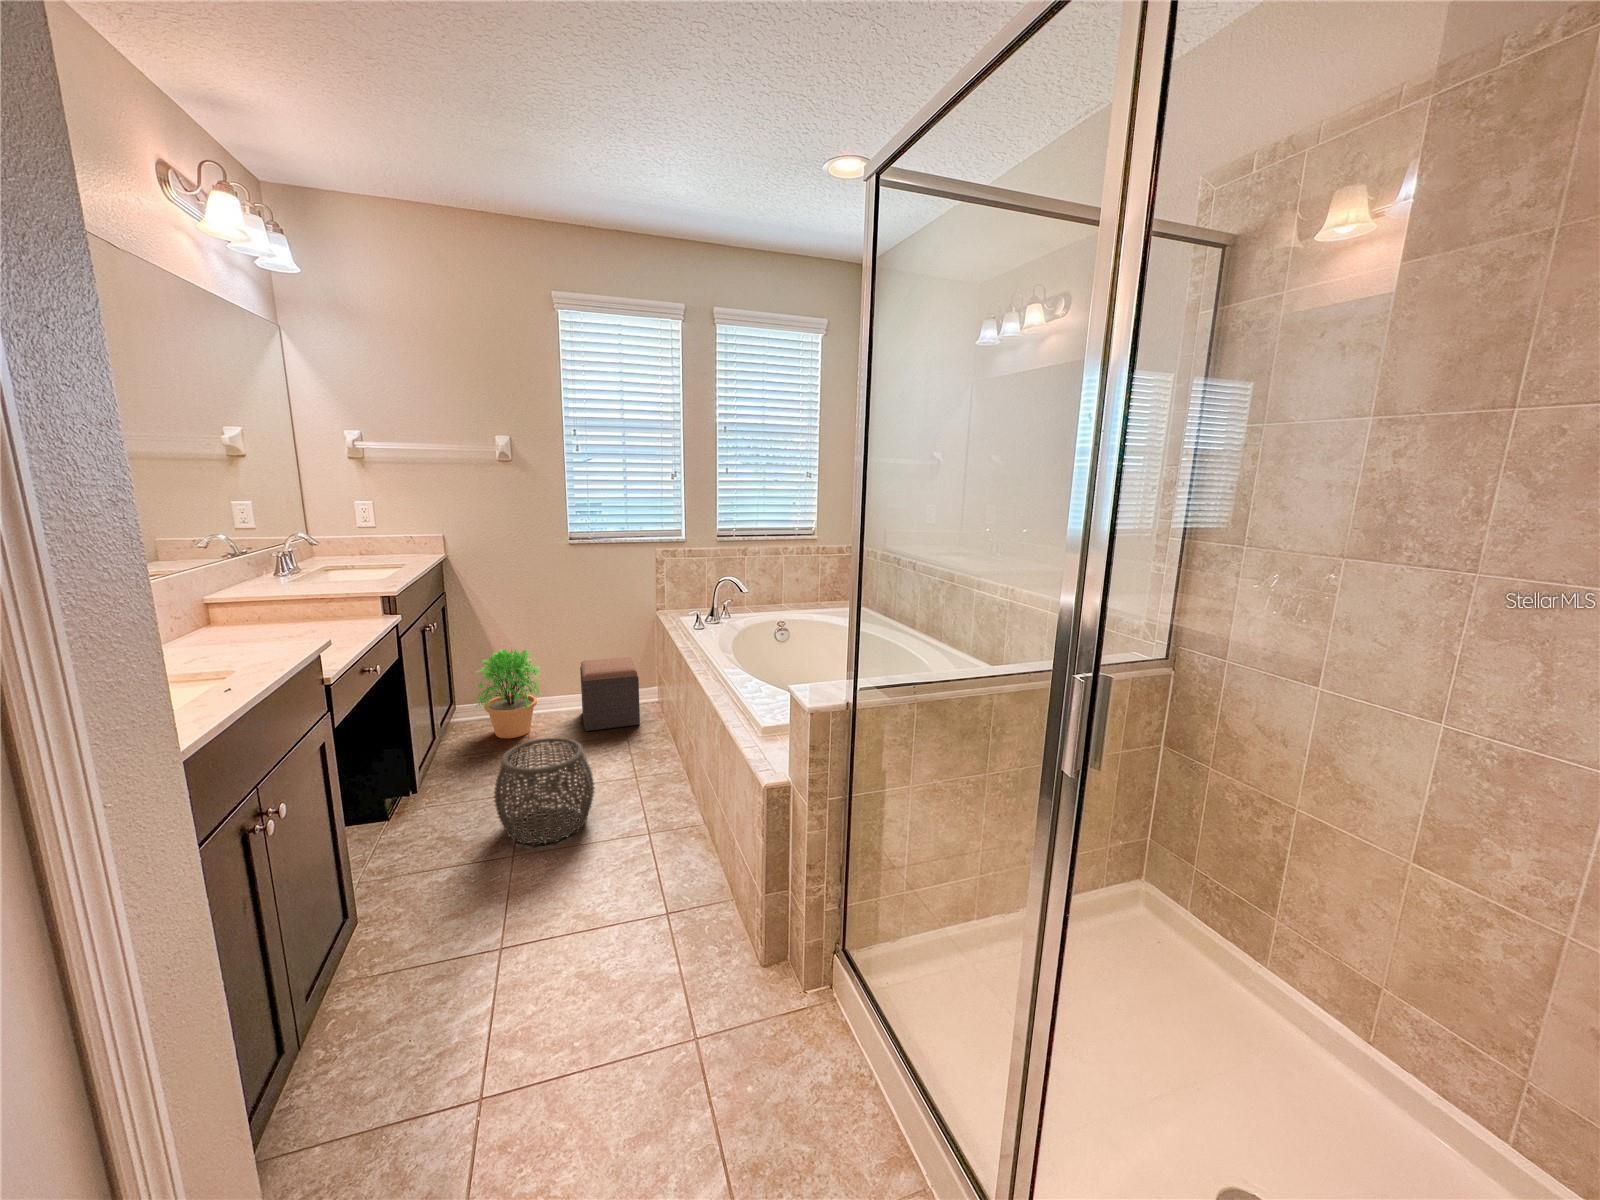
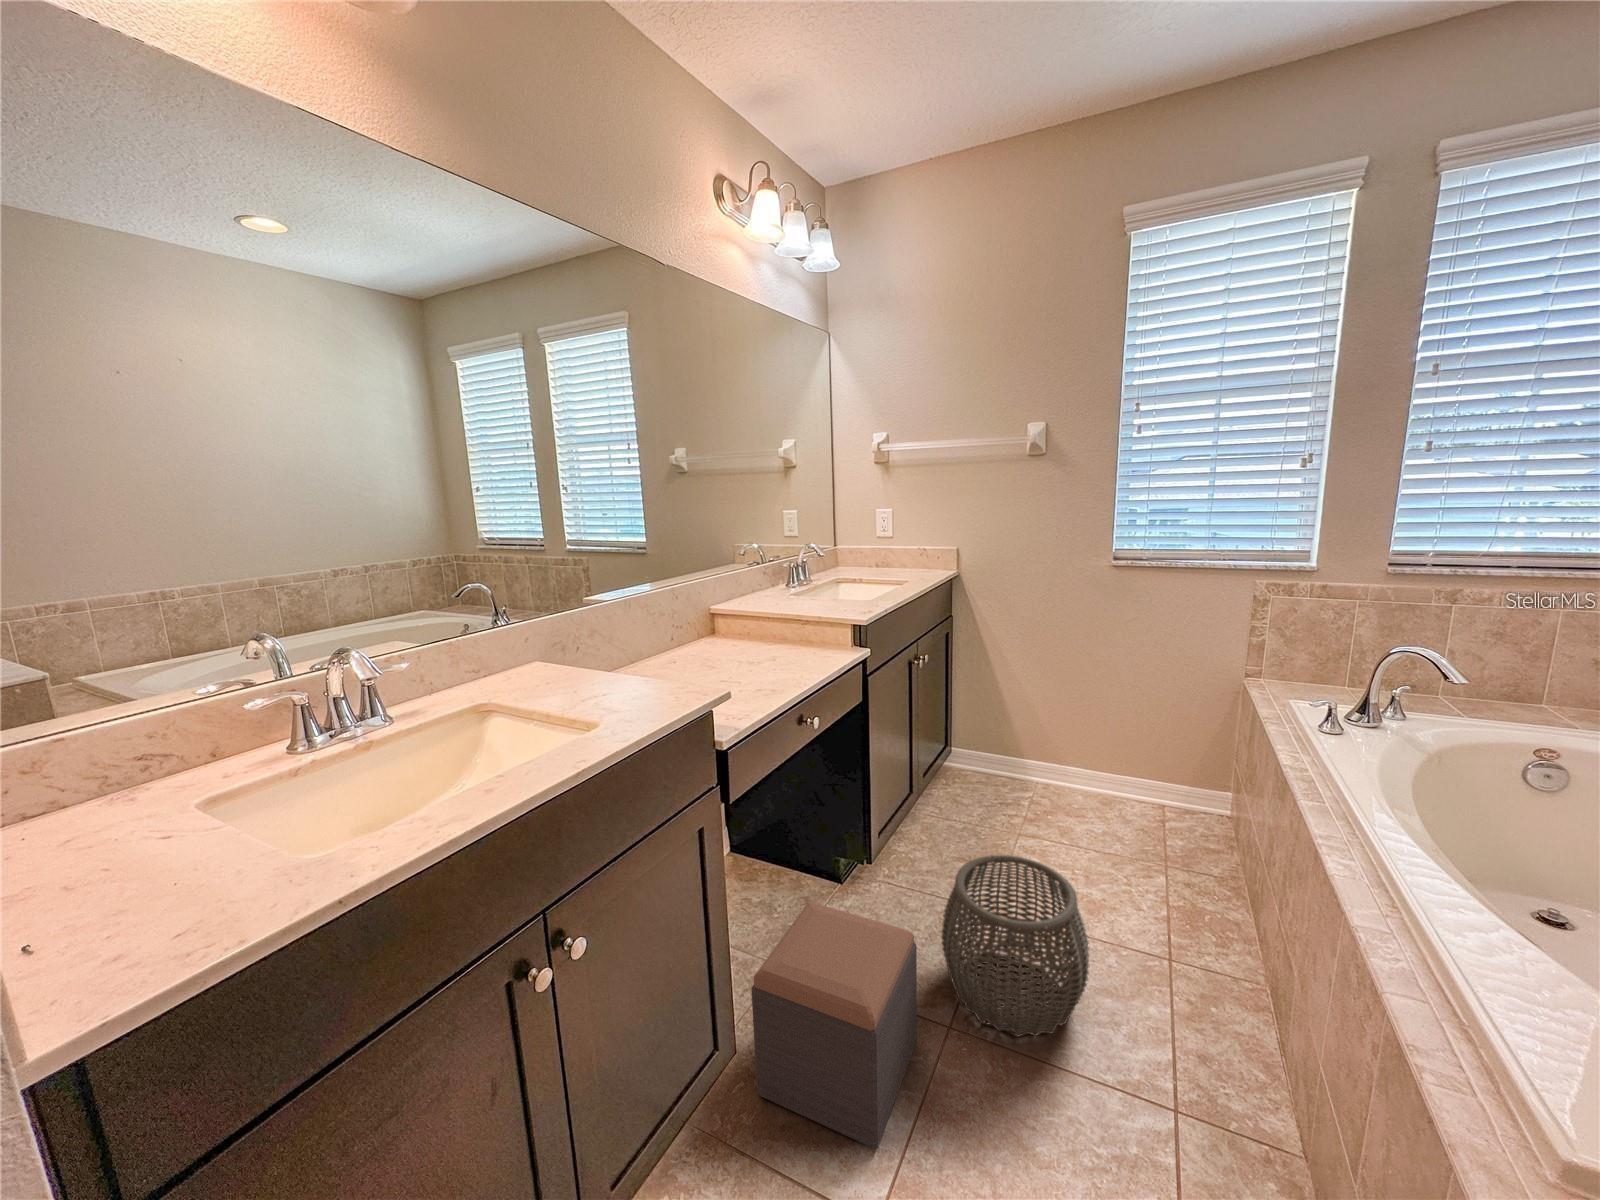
potted plant: present [476,649,541,738] -> none [966,695,1053,813]
footstool: present [580,657,640,731] -> present [751,902,917,1148]

